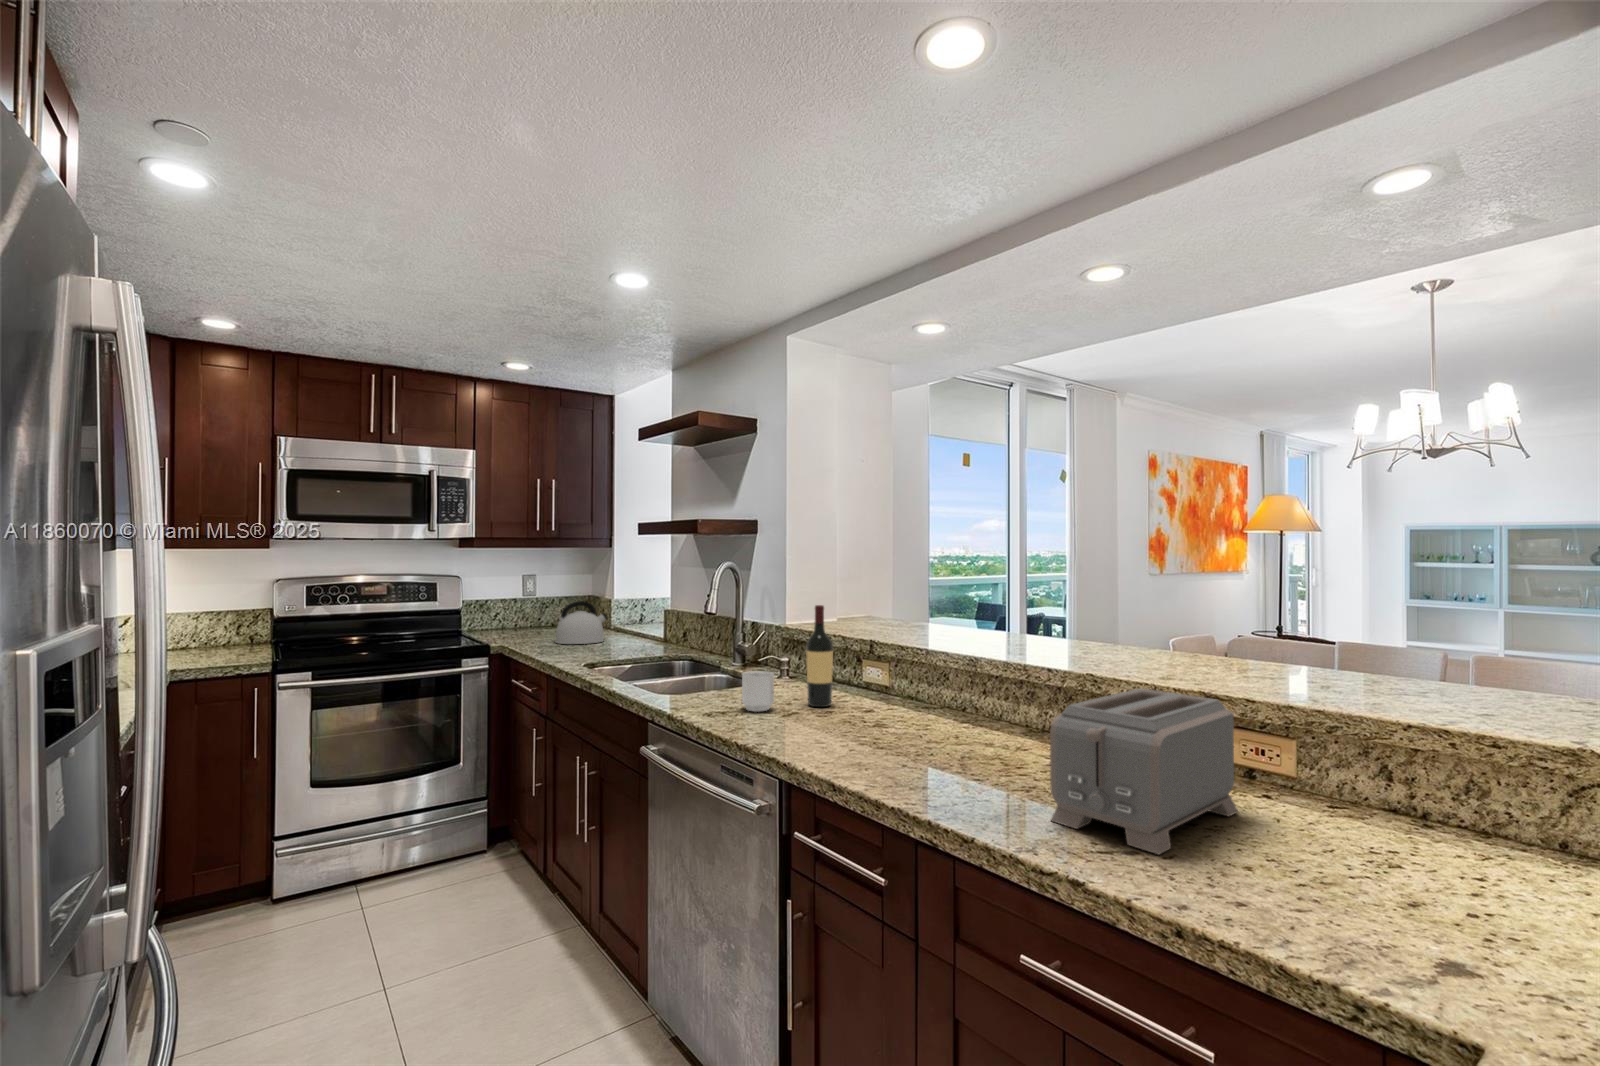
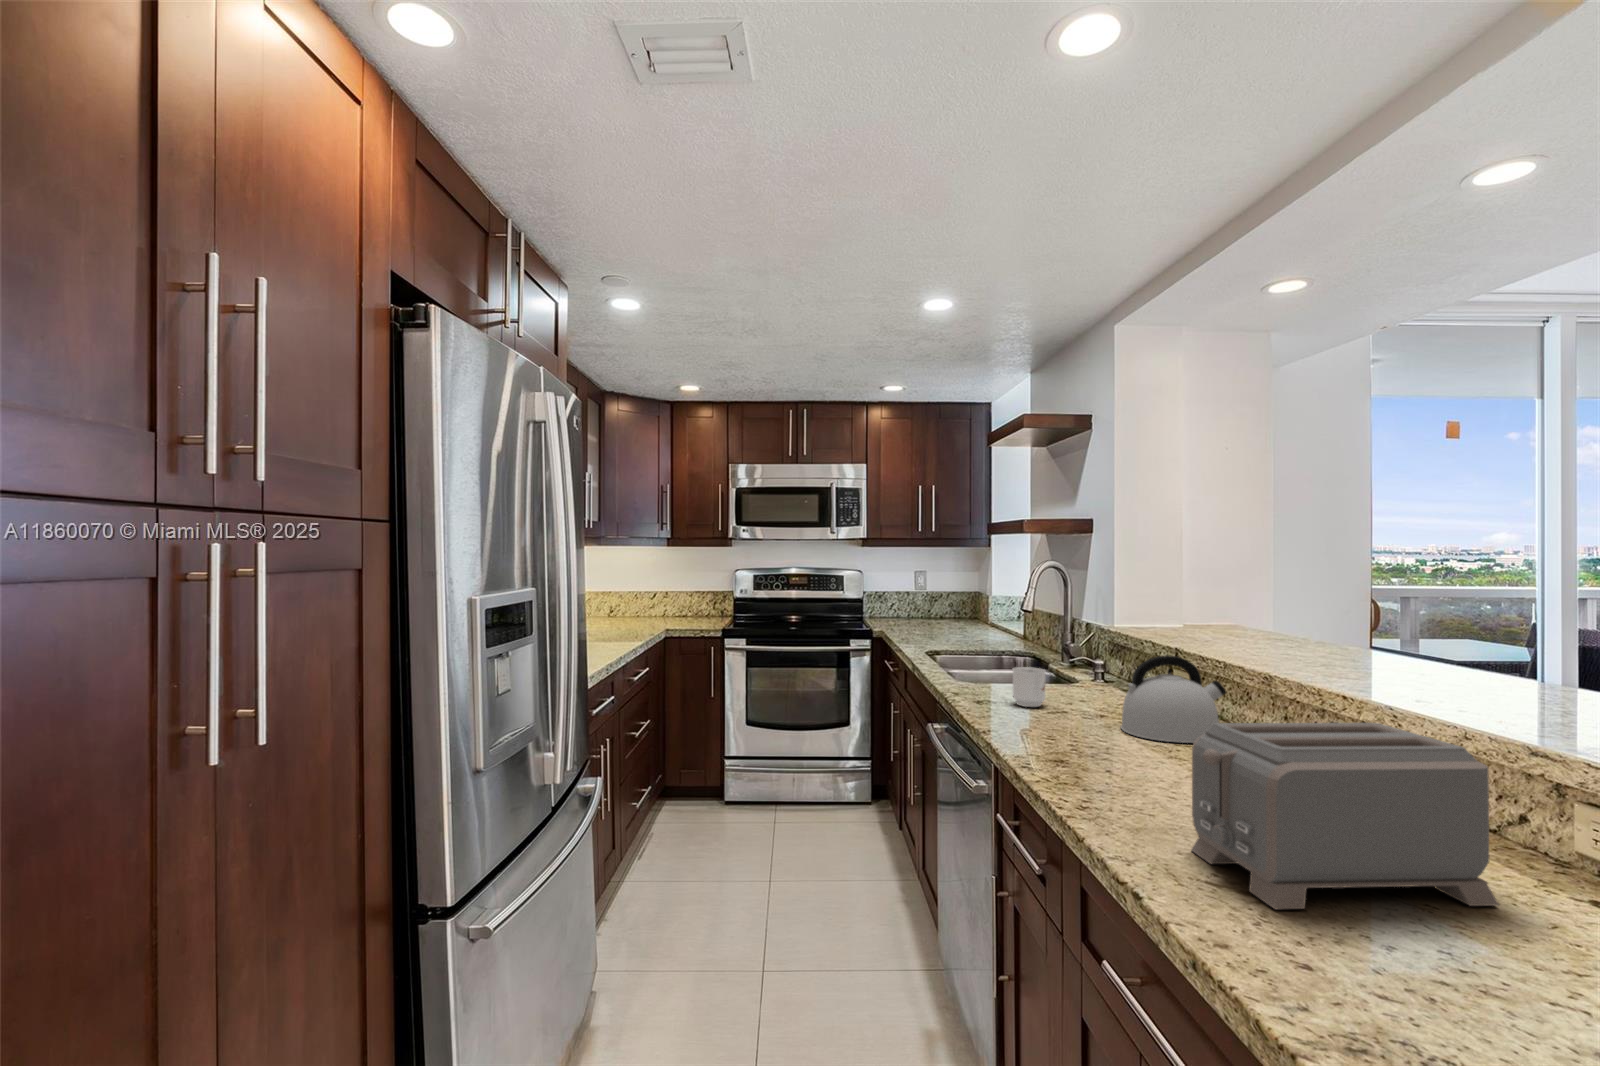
kettle: present [556,601,608,644] -> present [1121,655,1226,743]
wine bottle: present [806,605,833,707] -> none [1085,606,1115,712]

